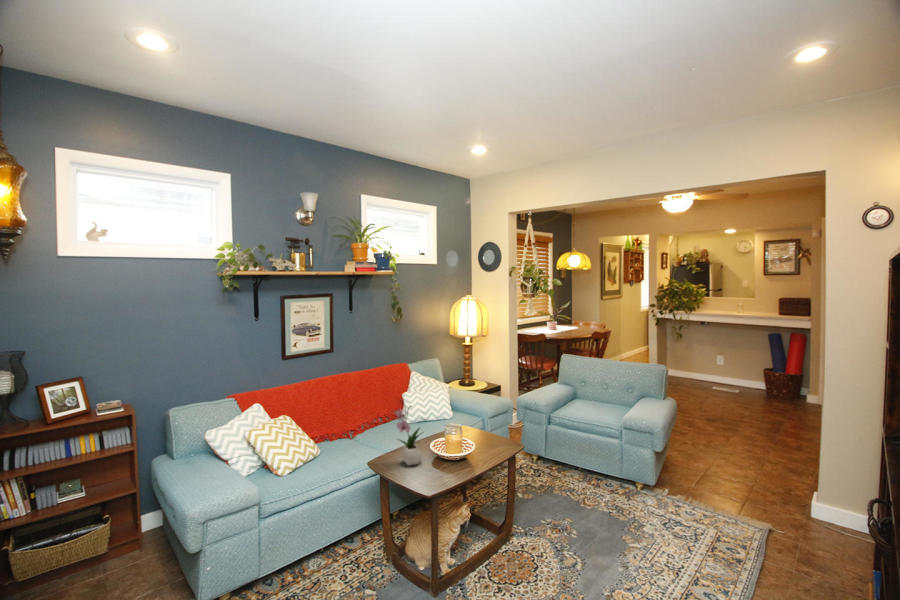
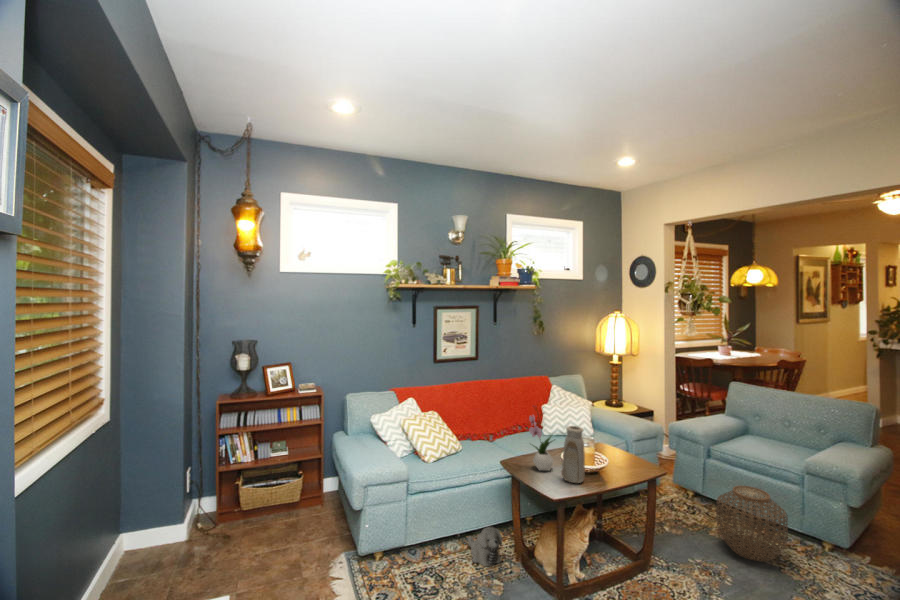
vase: none [433,416,454,474] -> present [562,426,585,483]
woven basket: none [561,447,615,511] -> present [716,486,788,561]
plush toy: none [333,533,372,577] -> present [468,527,502,567]

